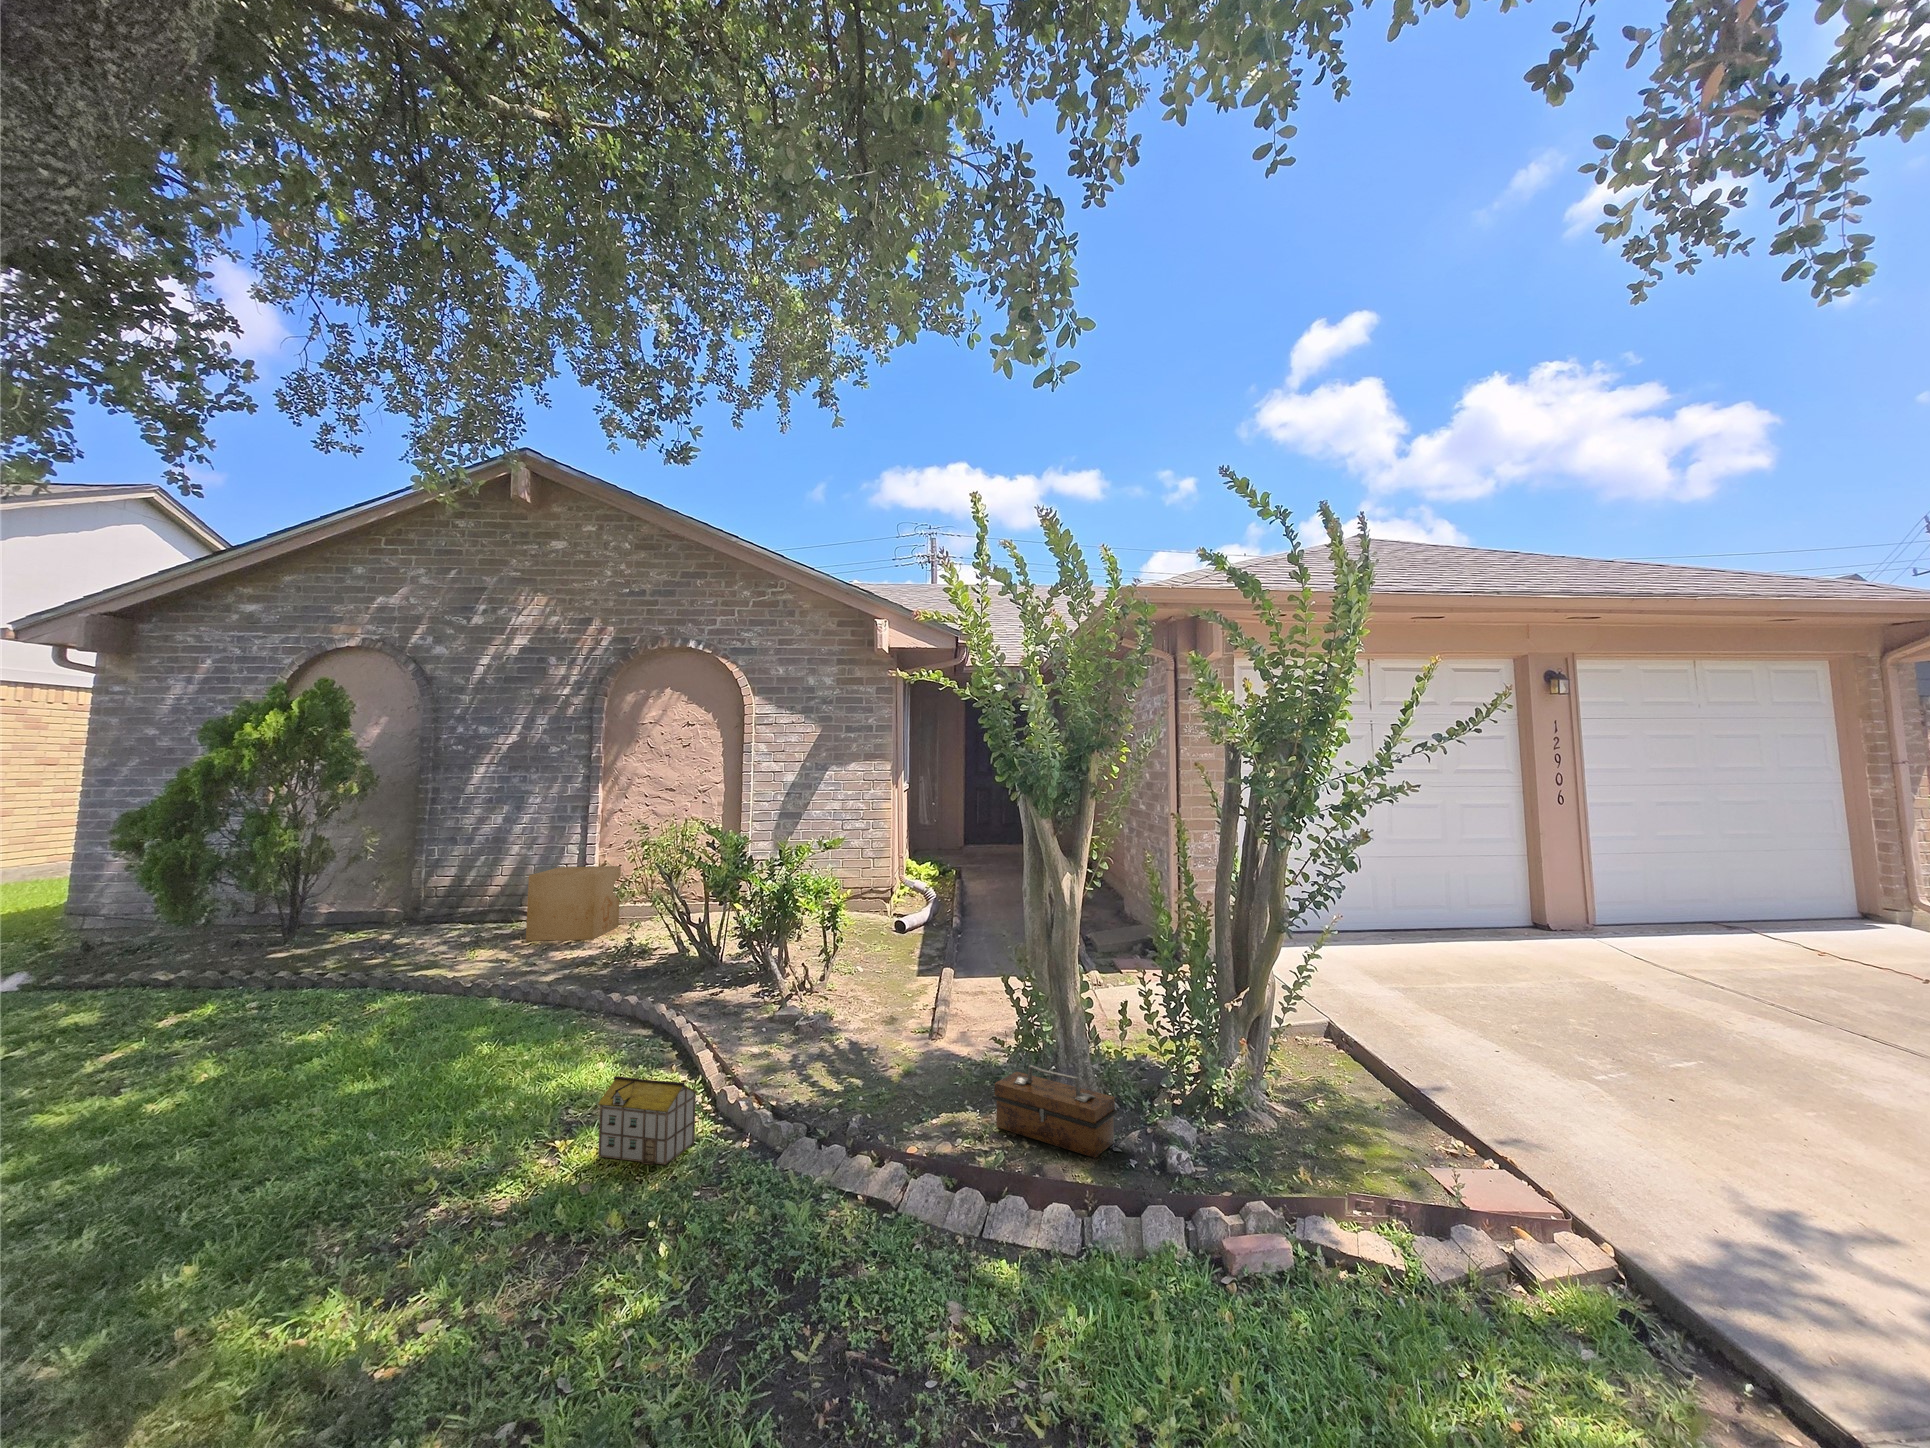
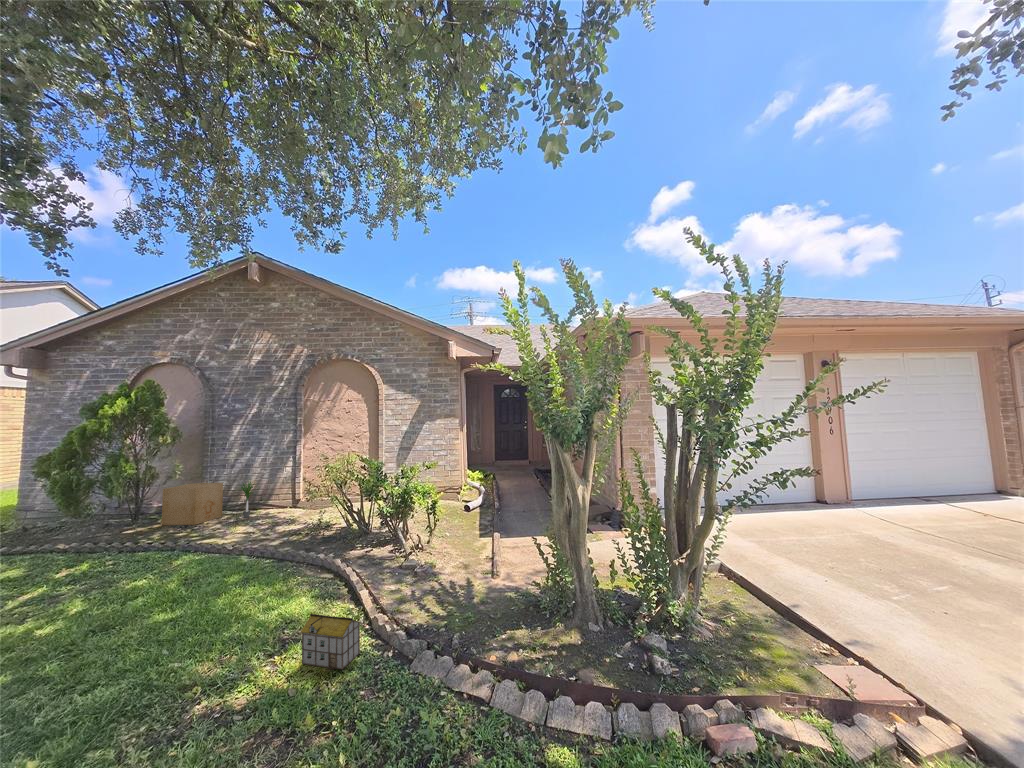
potted plant: none [468,860,524,935] -> present [241,482,254,518]
cardboard box: present [526,866,621,941] -> present [162,483,223,525]
toolbox: present [992,1065,1118,1158] -> none [538,603,618,662]

